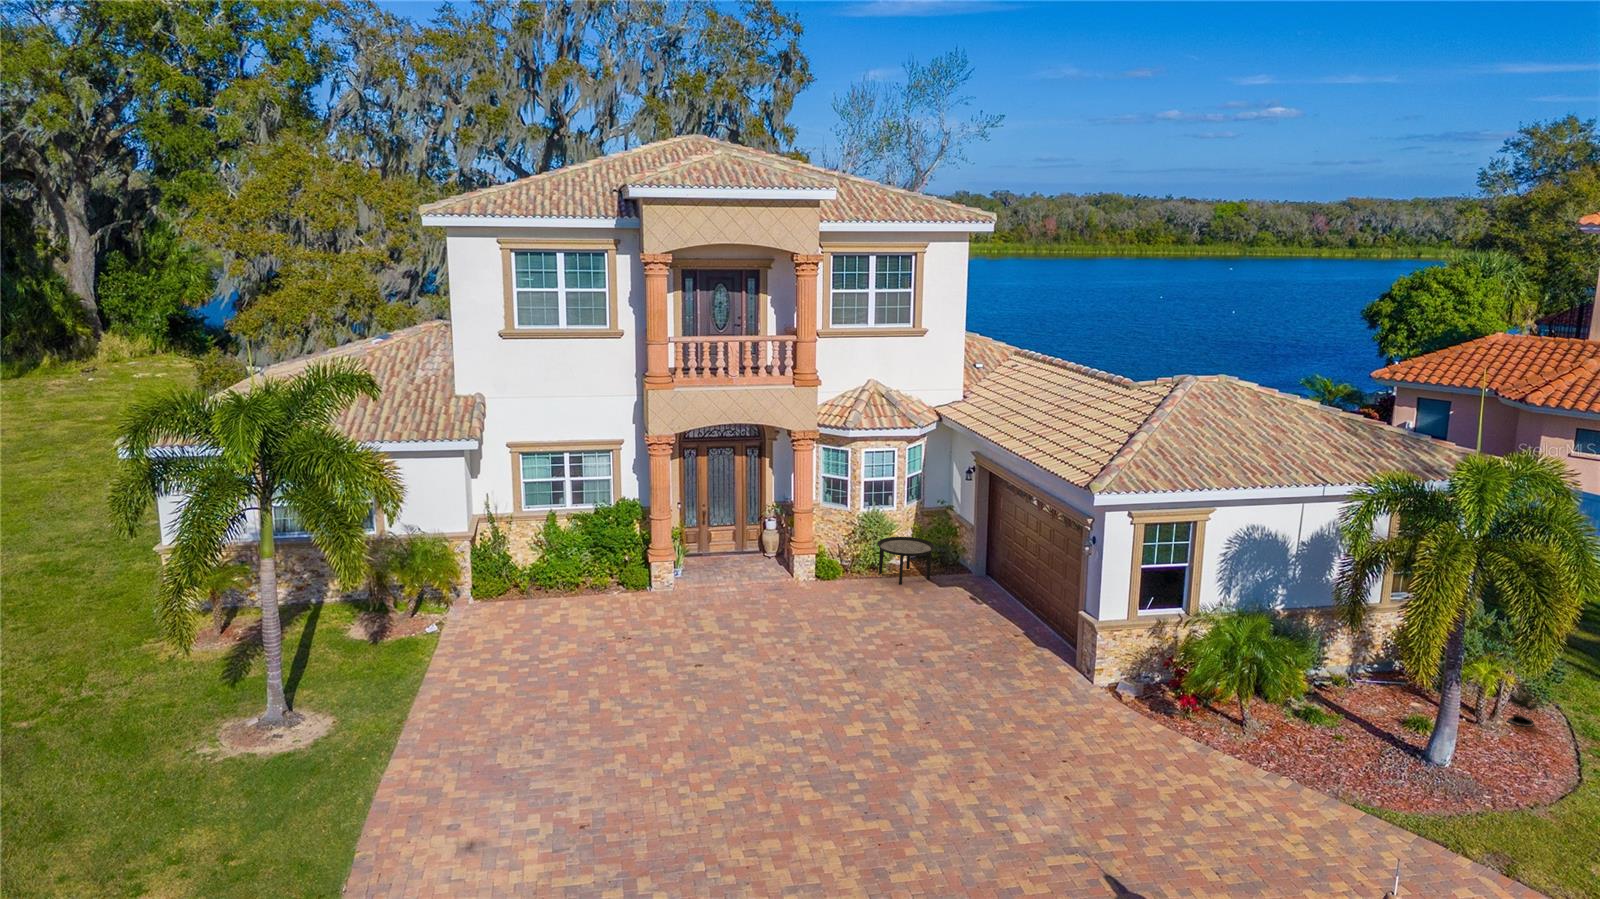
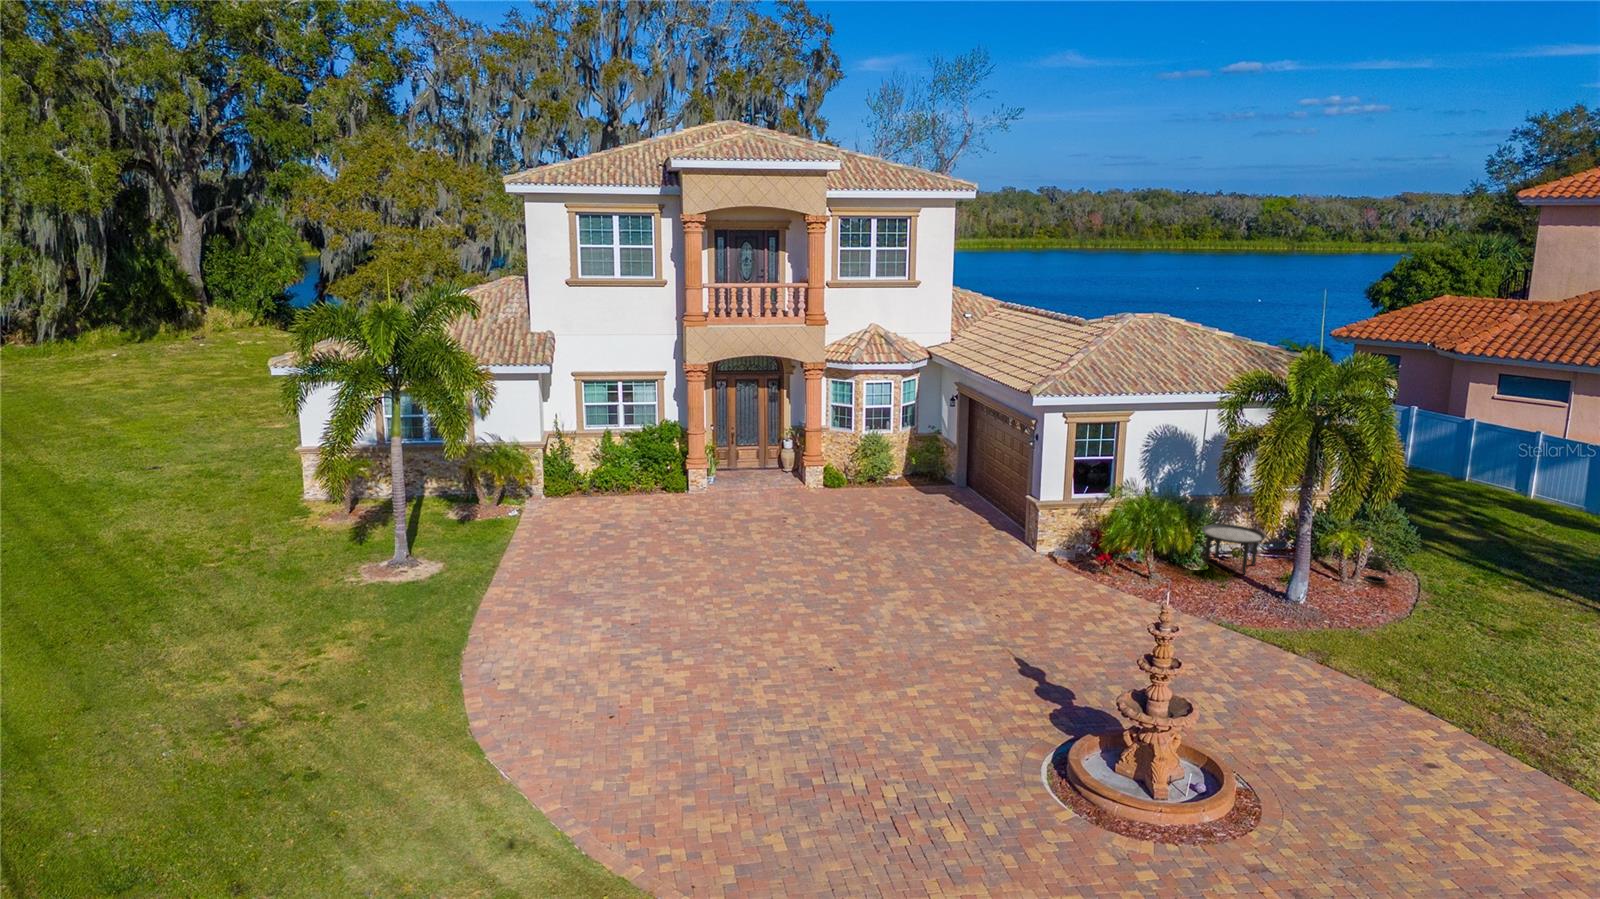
round table: present [877,537,934,585] -> present [1202,524,1266,574]

